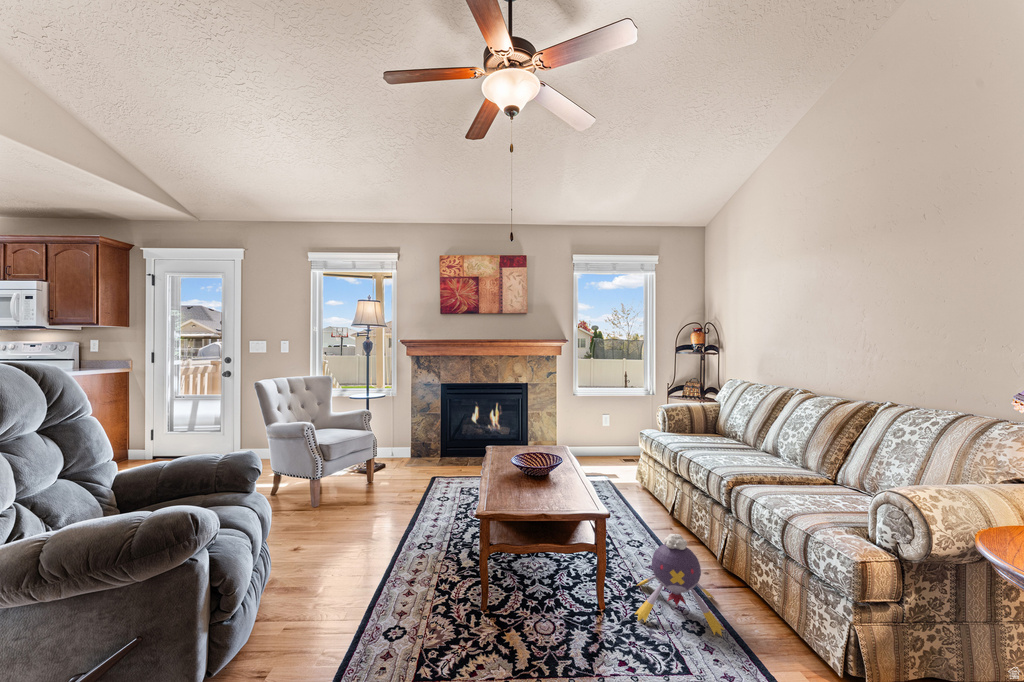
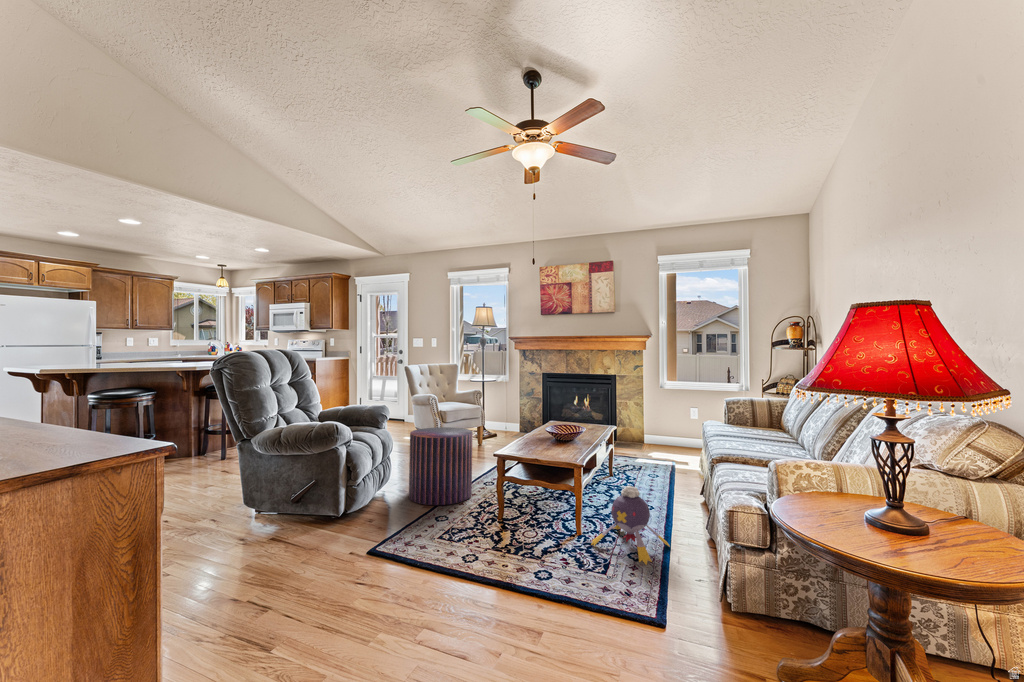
pouf: none [326,474,424,606] -> present [409,427,473,505]

